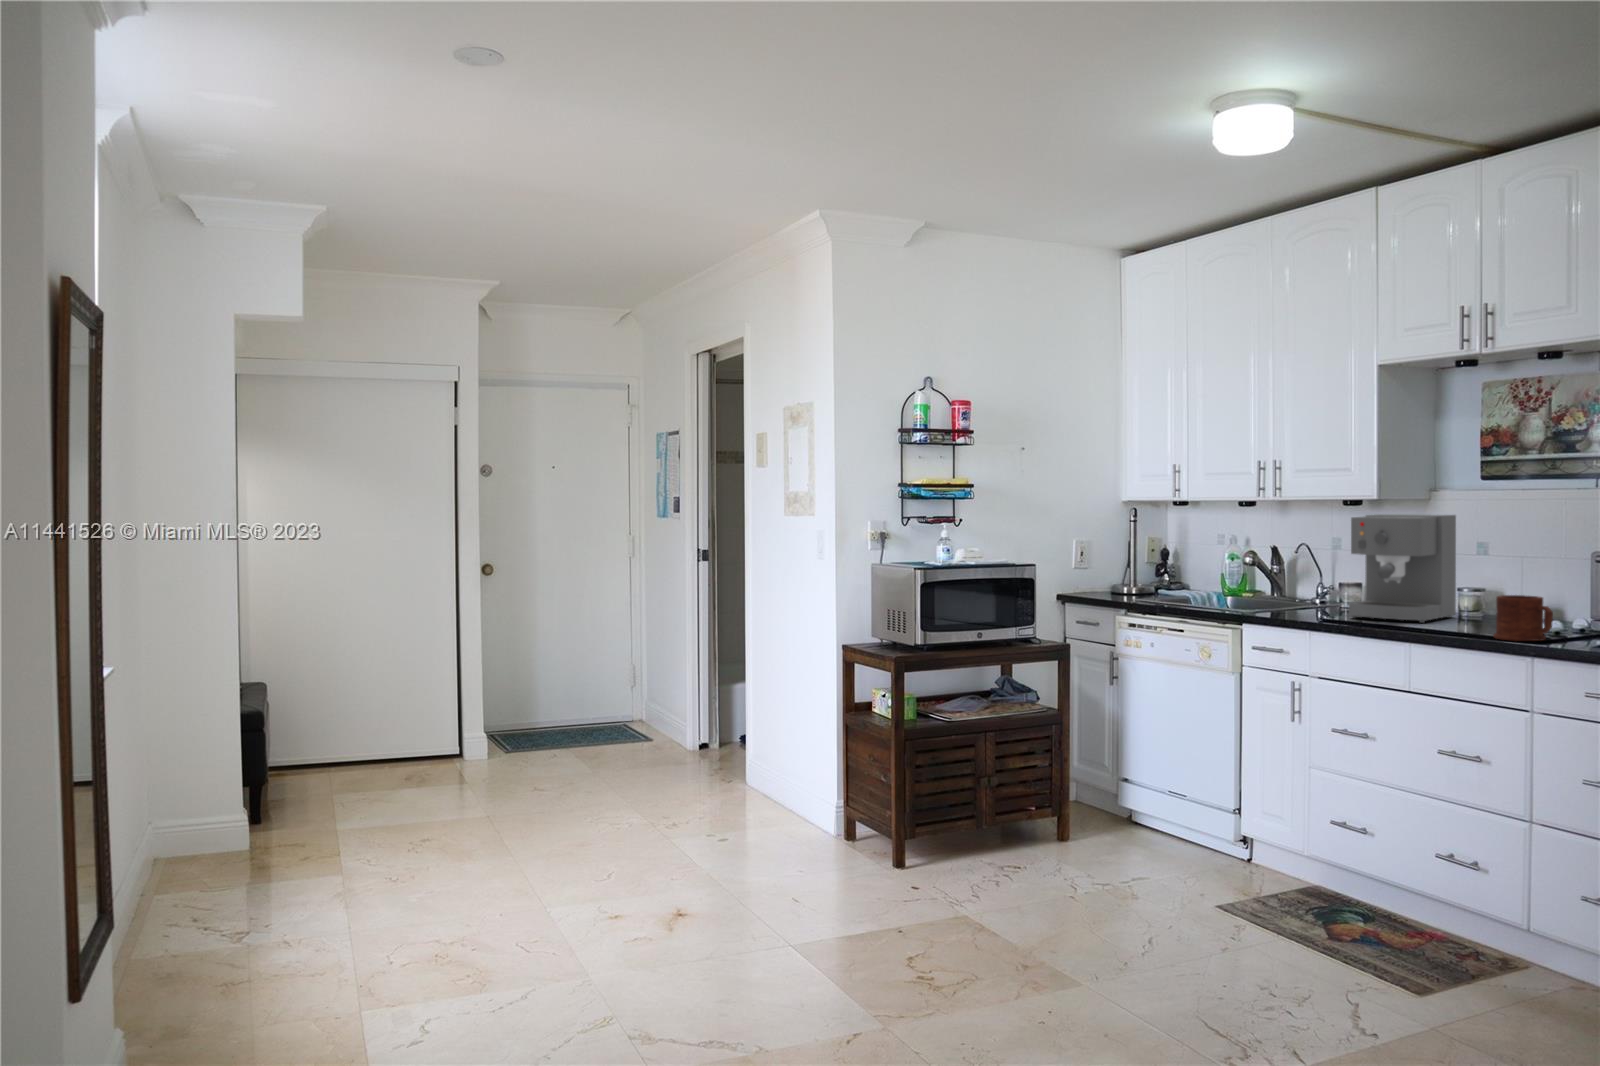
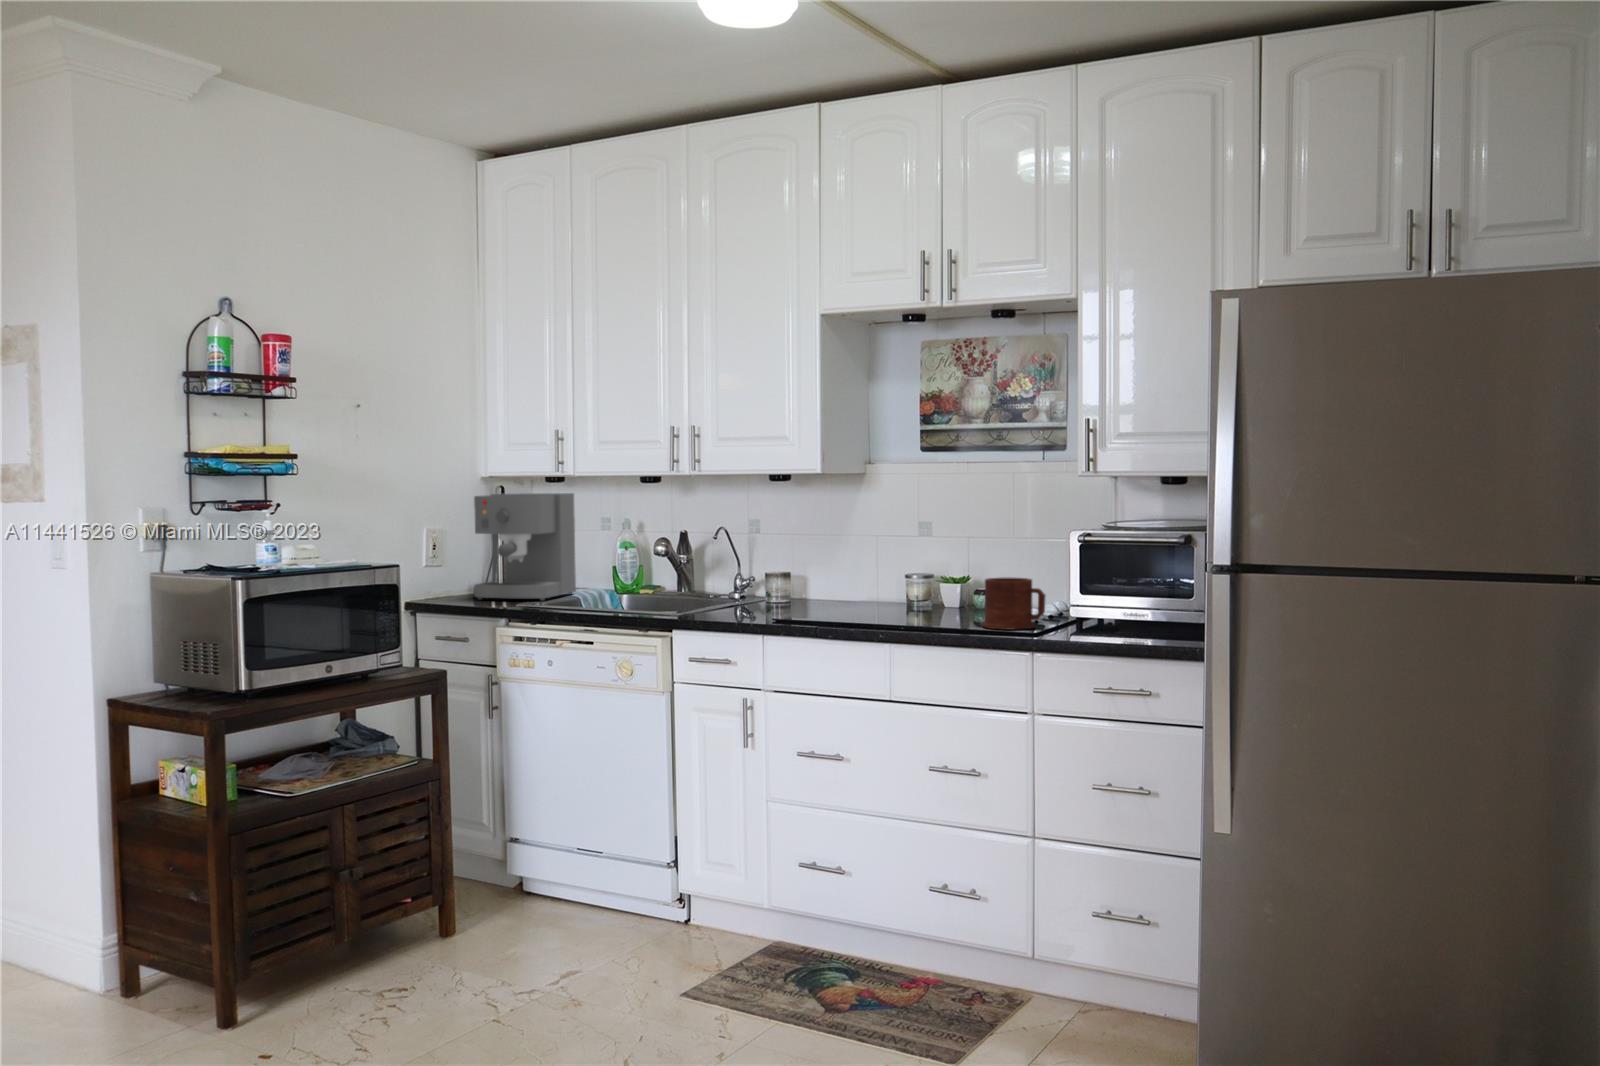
coffee maker: present [1349,514,1456,623] -> present [474,493,576,601]

